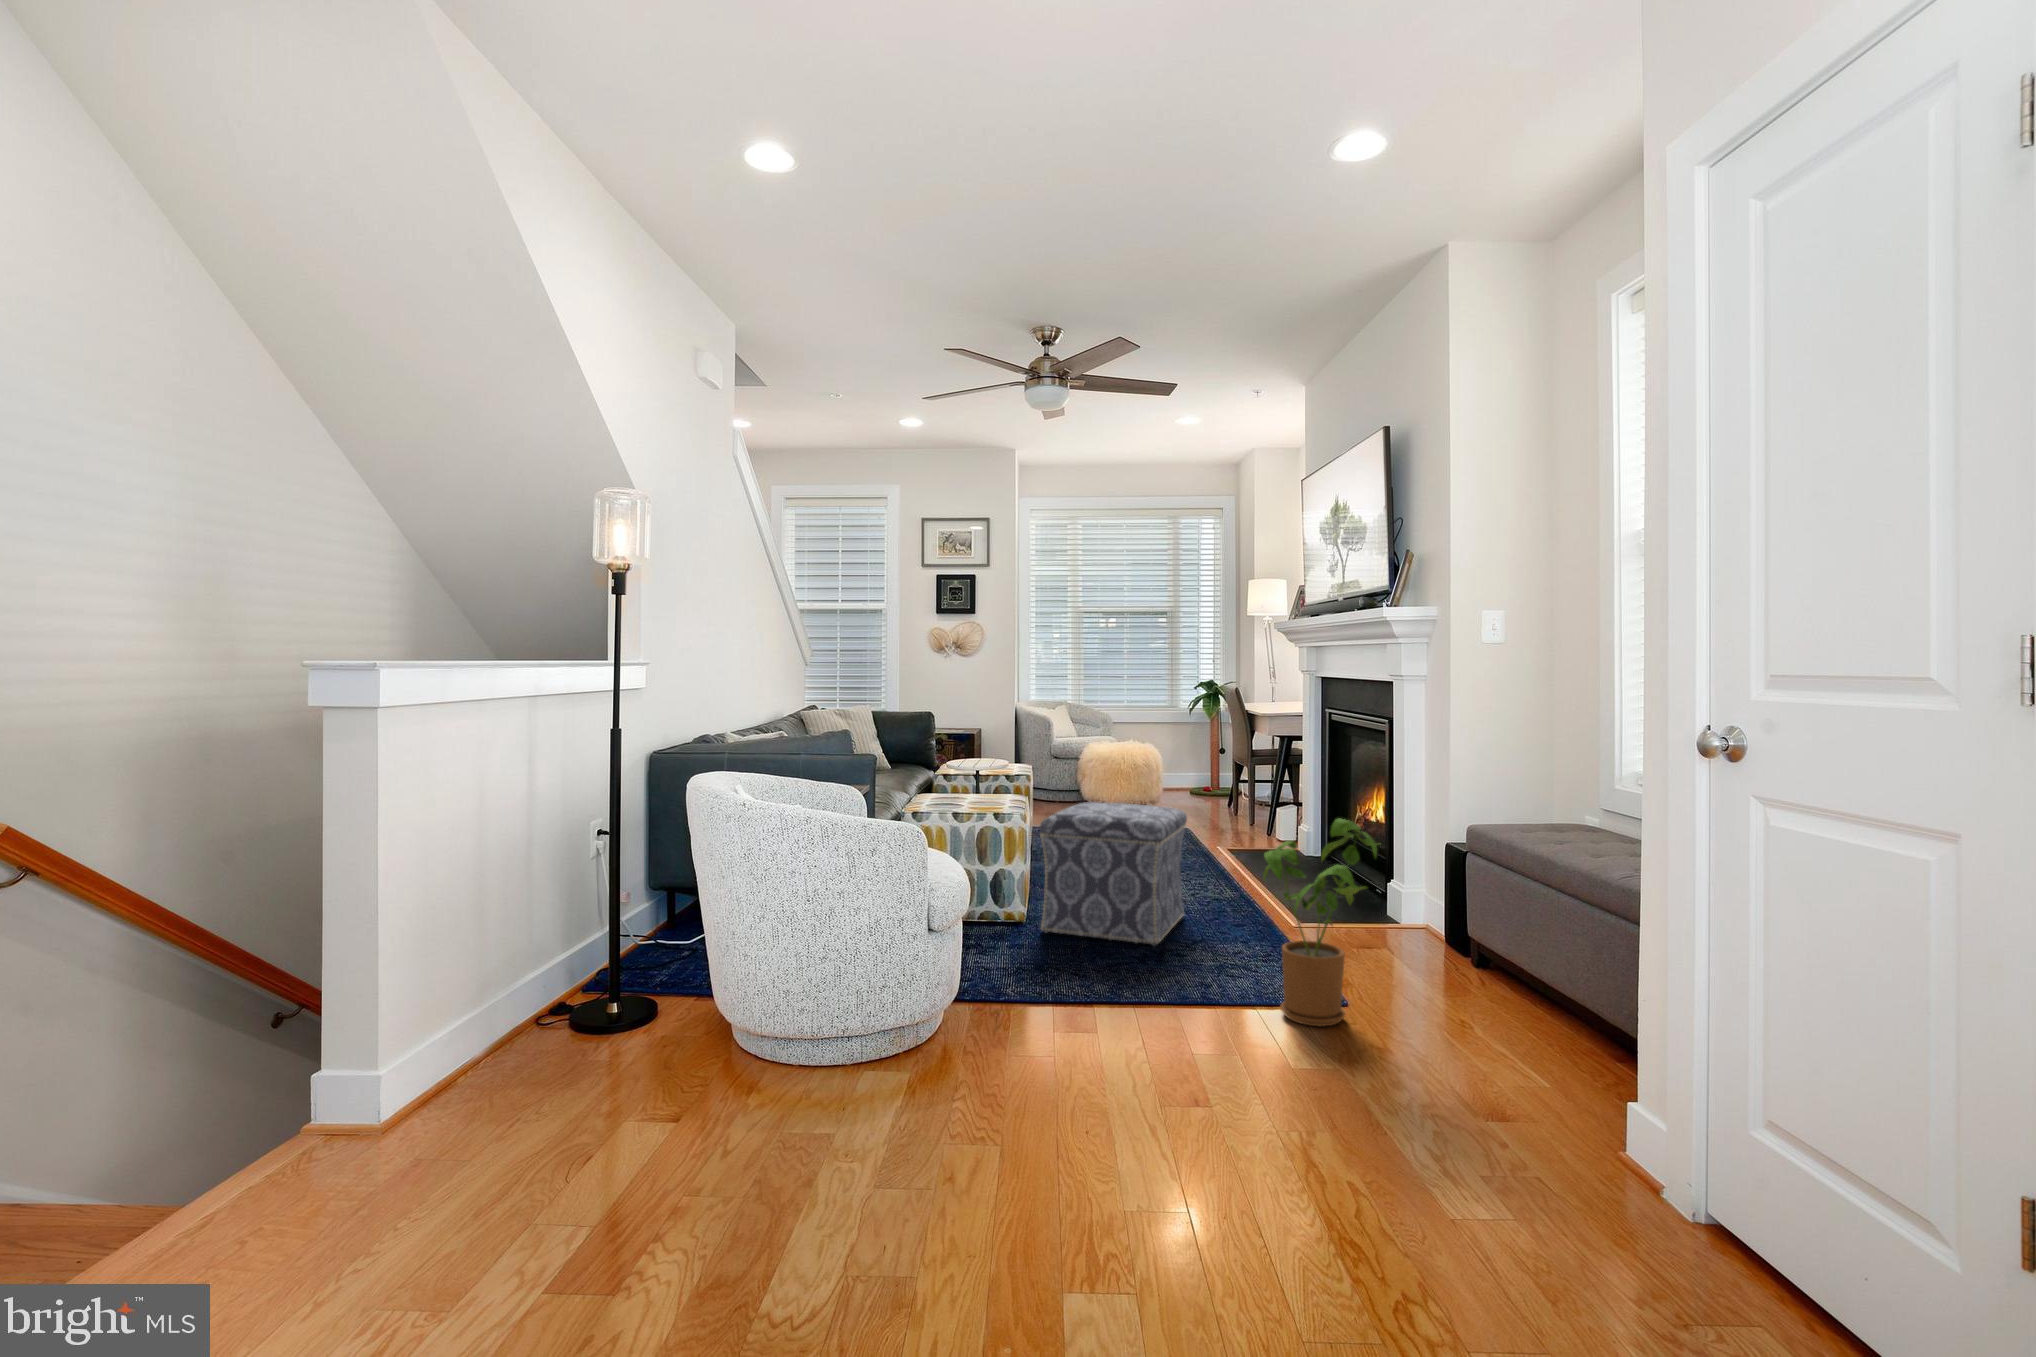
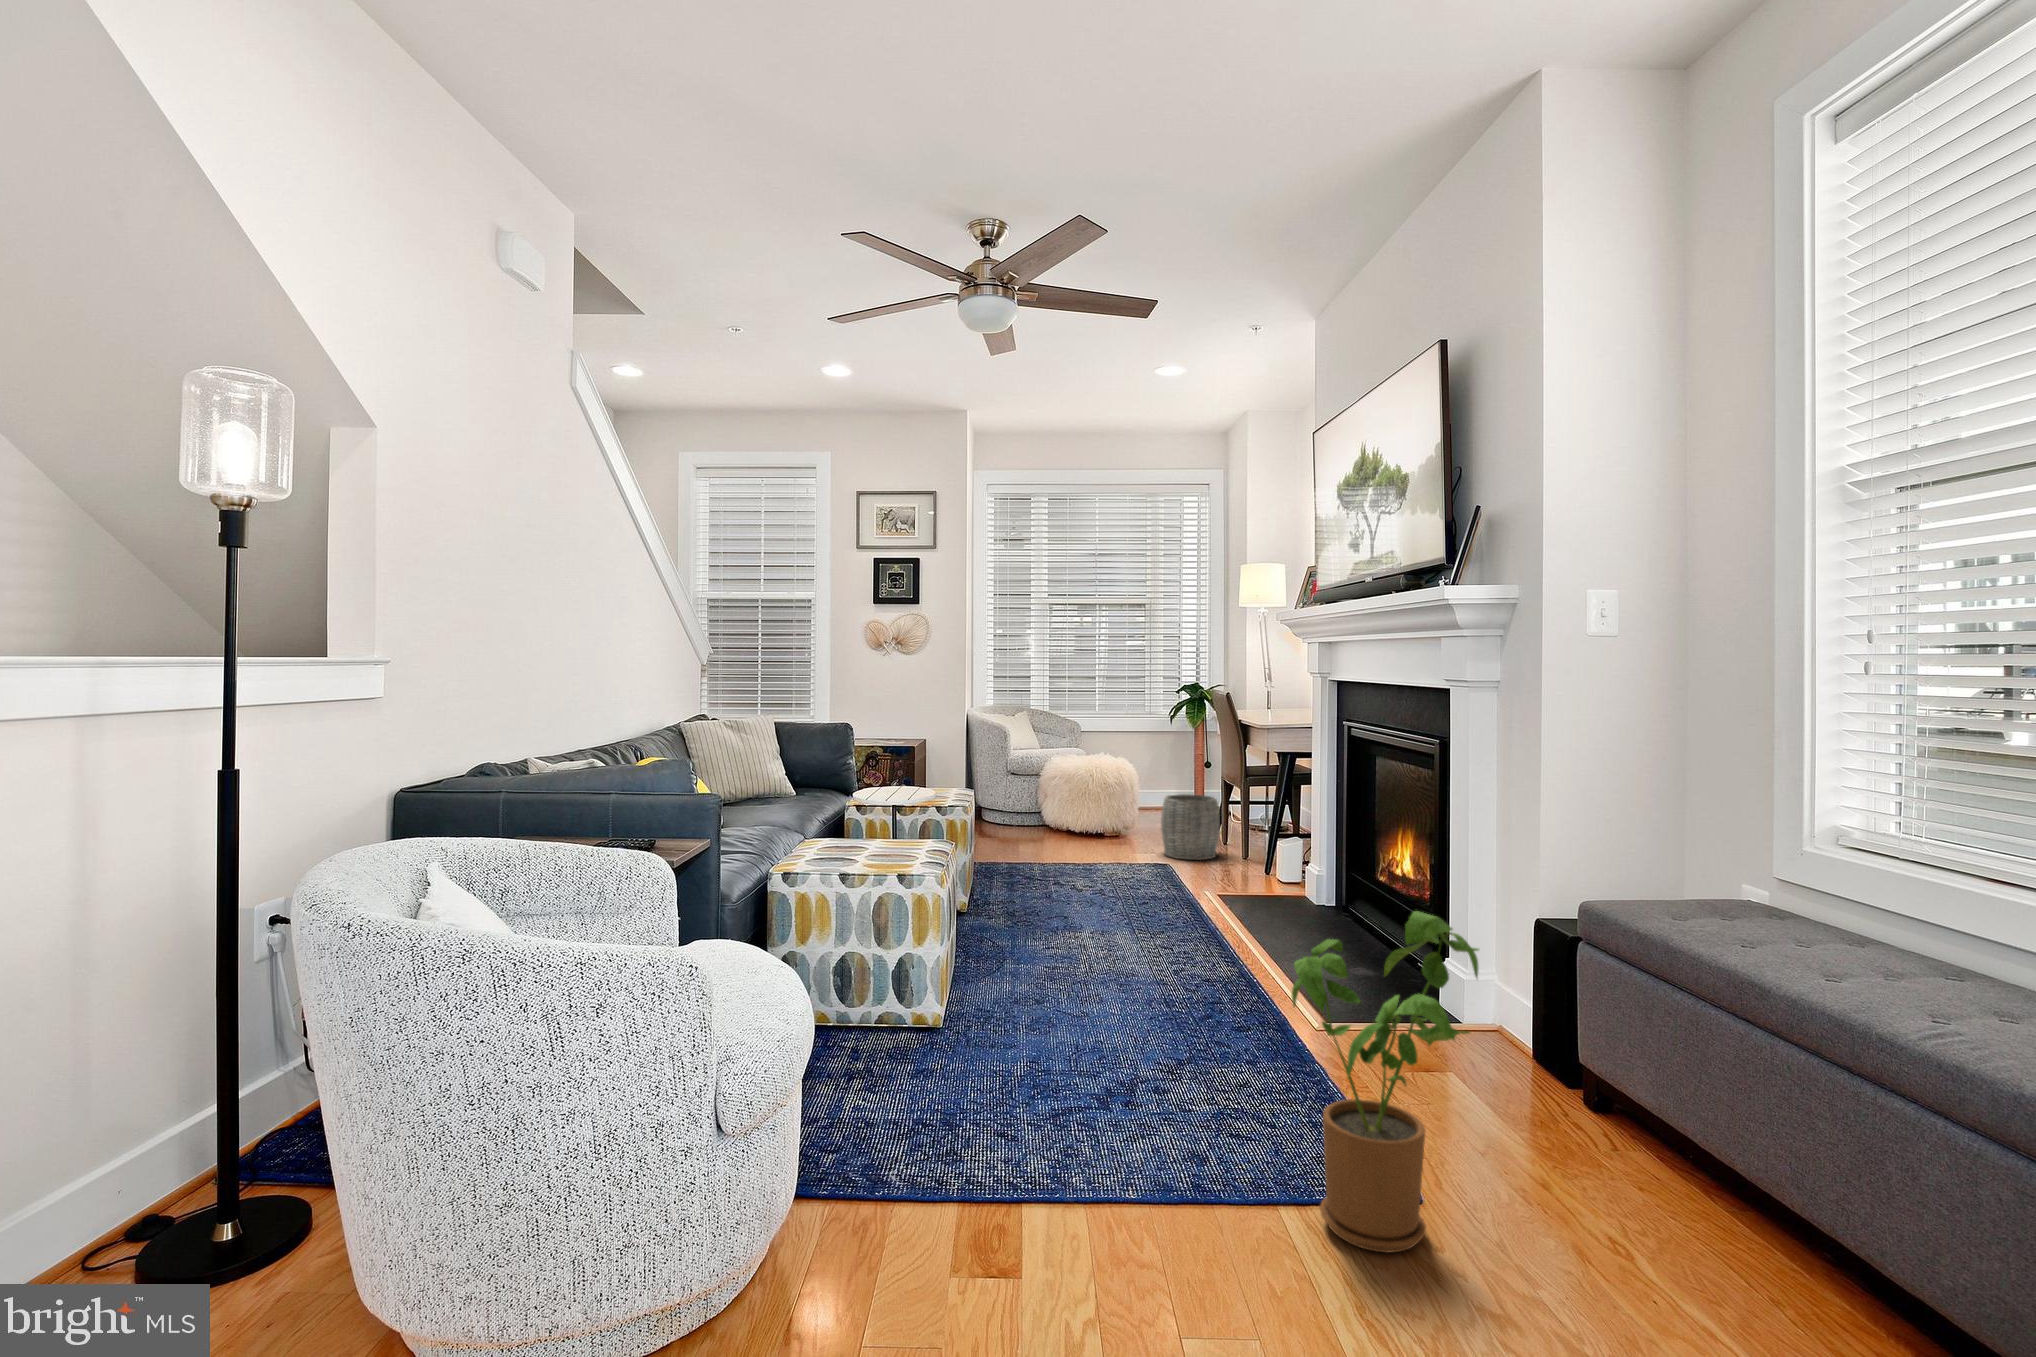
woven basket: none [1181,772,1229,825] -> present [1161,794,1220,860]
ottoman: present [1040,802,1187,946] -> none [962,854,1170,1071]

